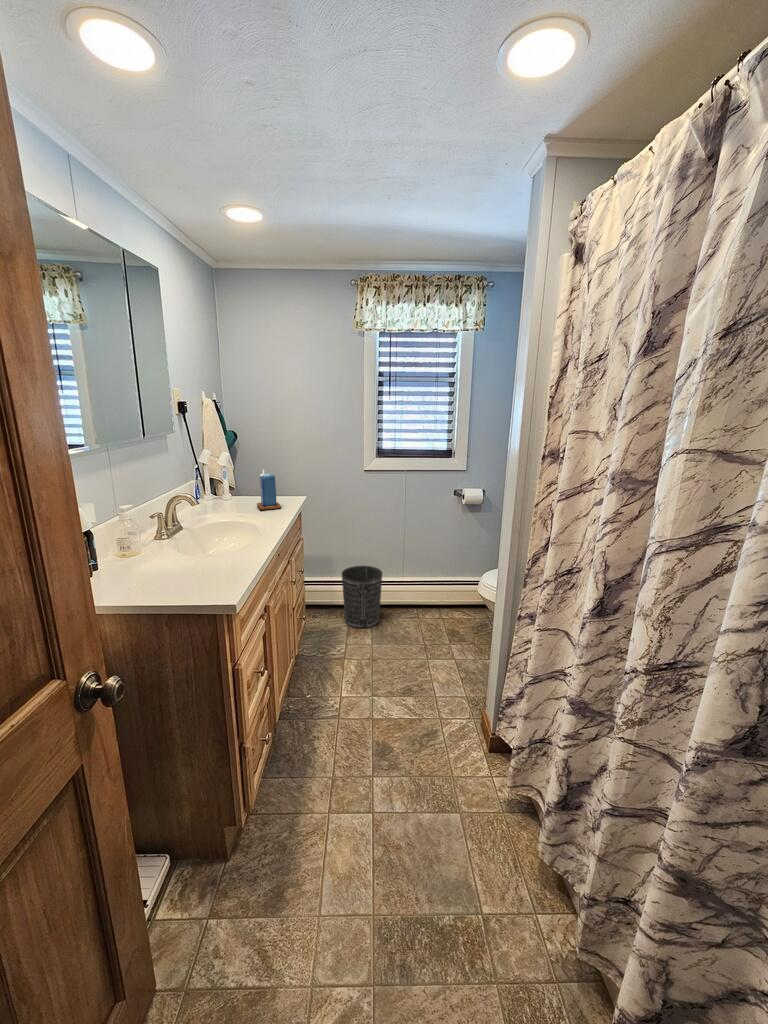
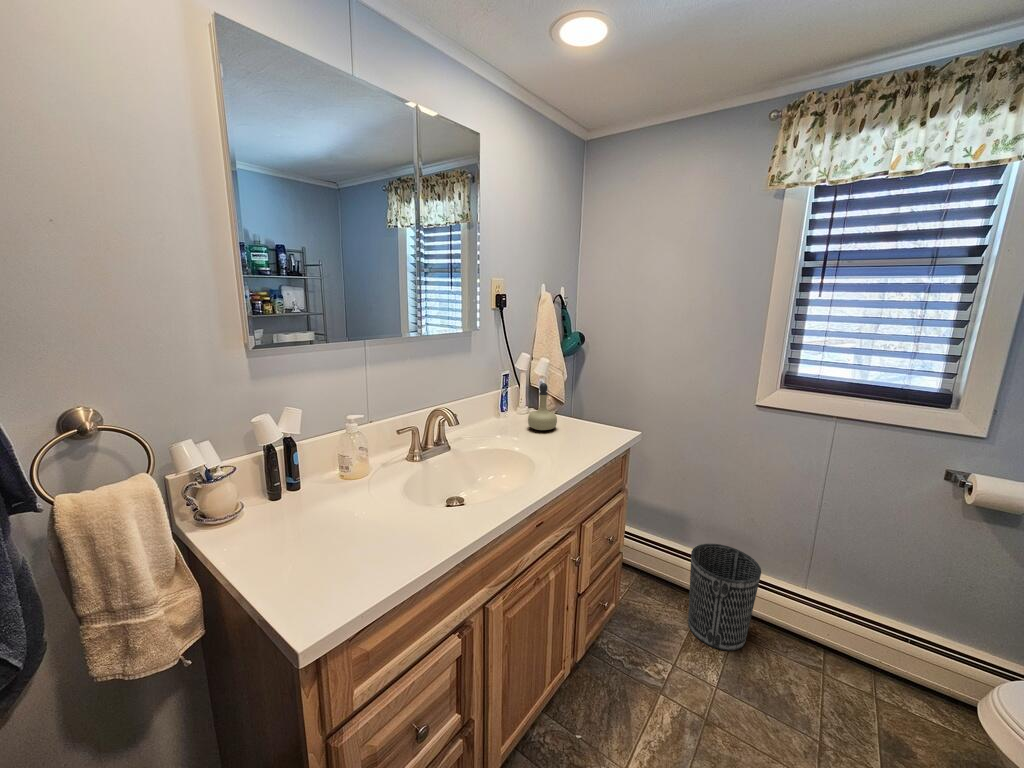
perfume bottle: none [219,469,243,506] -> present [528,383,557,430]
candle: present [257,470,281,510] -> none [565,391,596,448]

